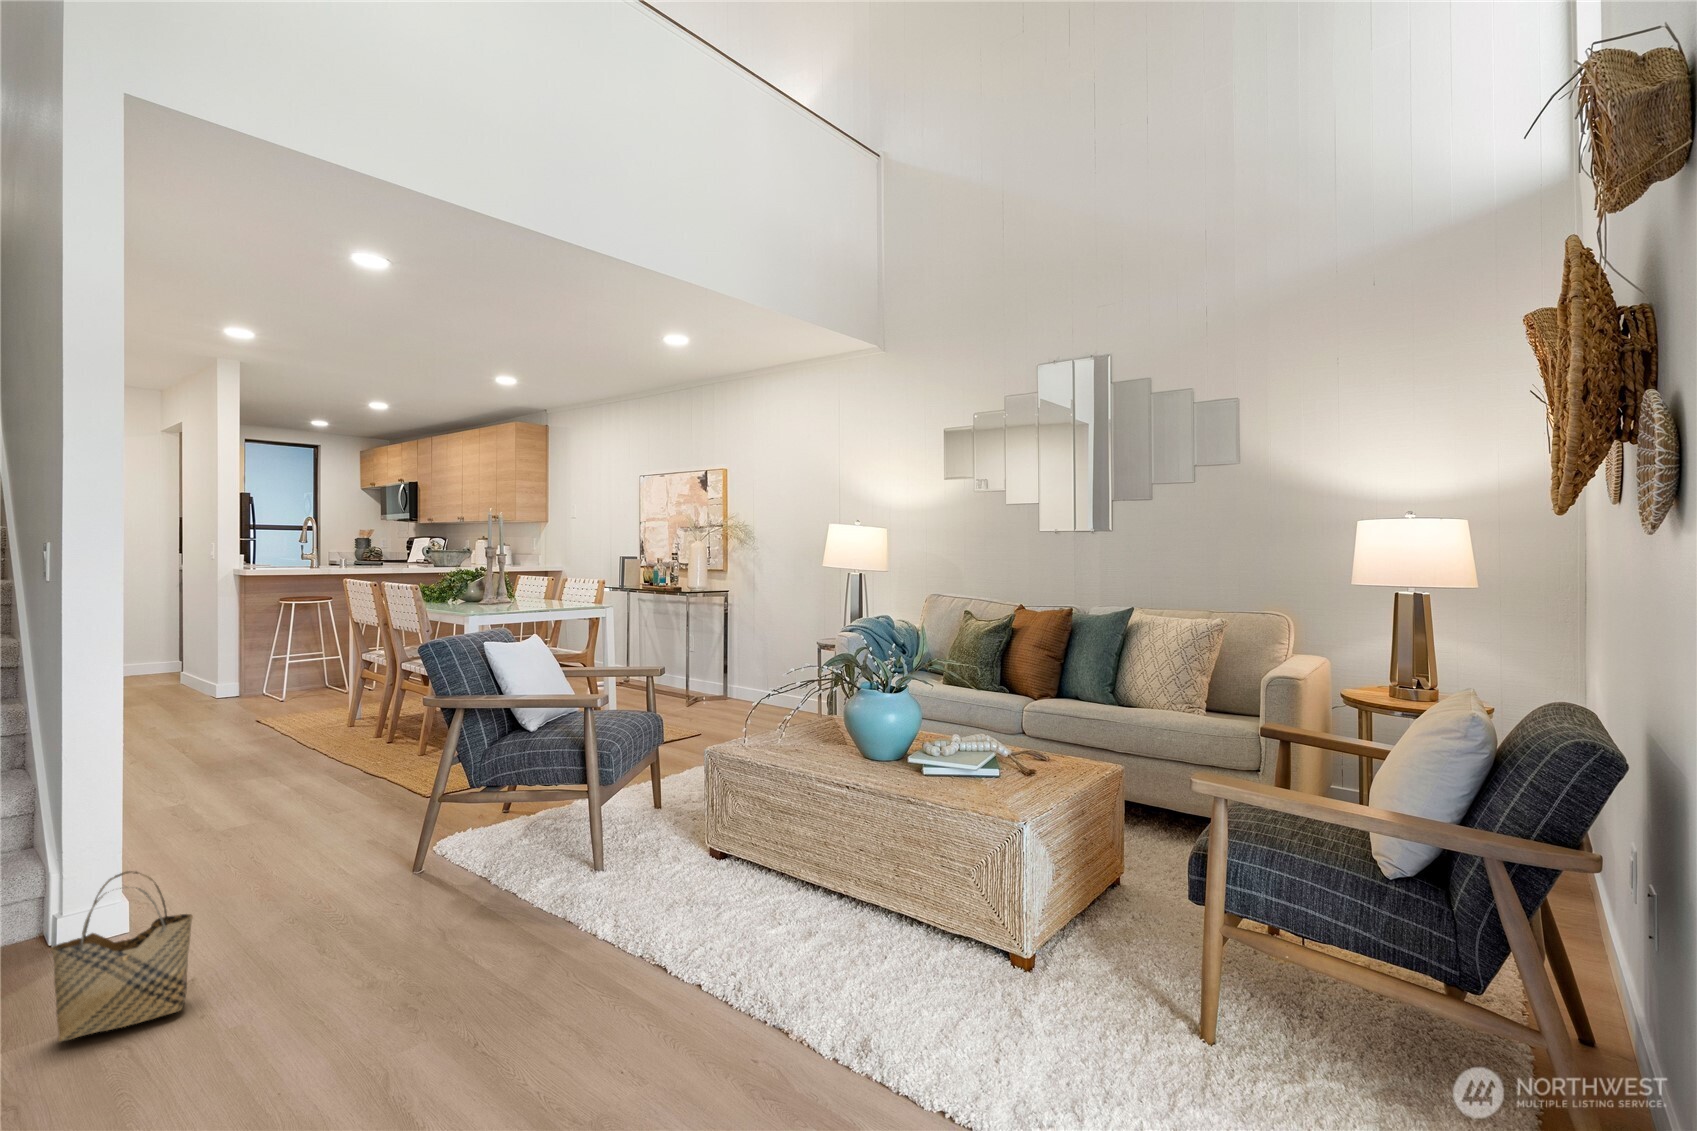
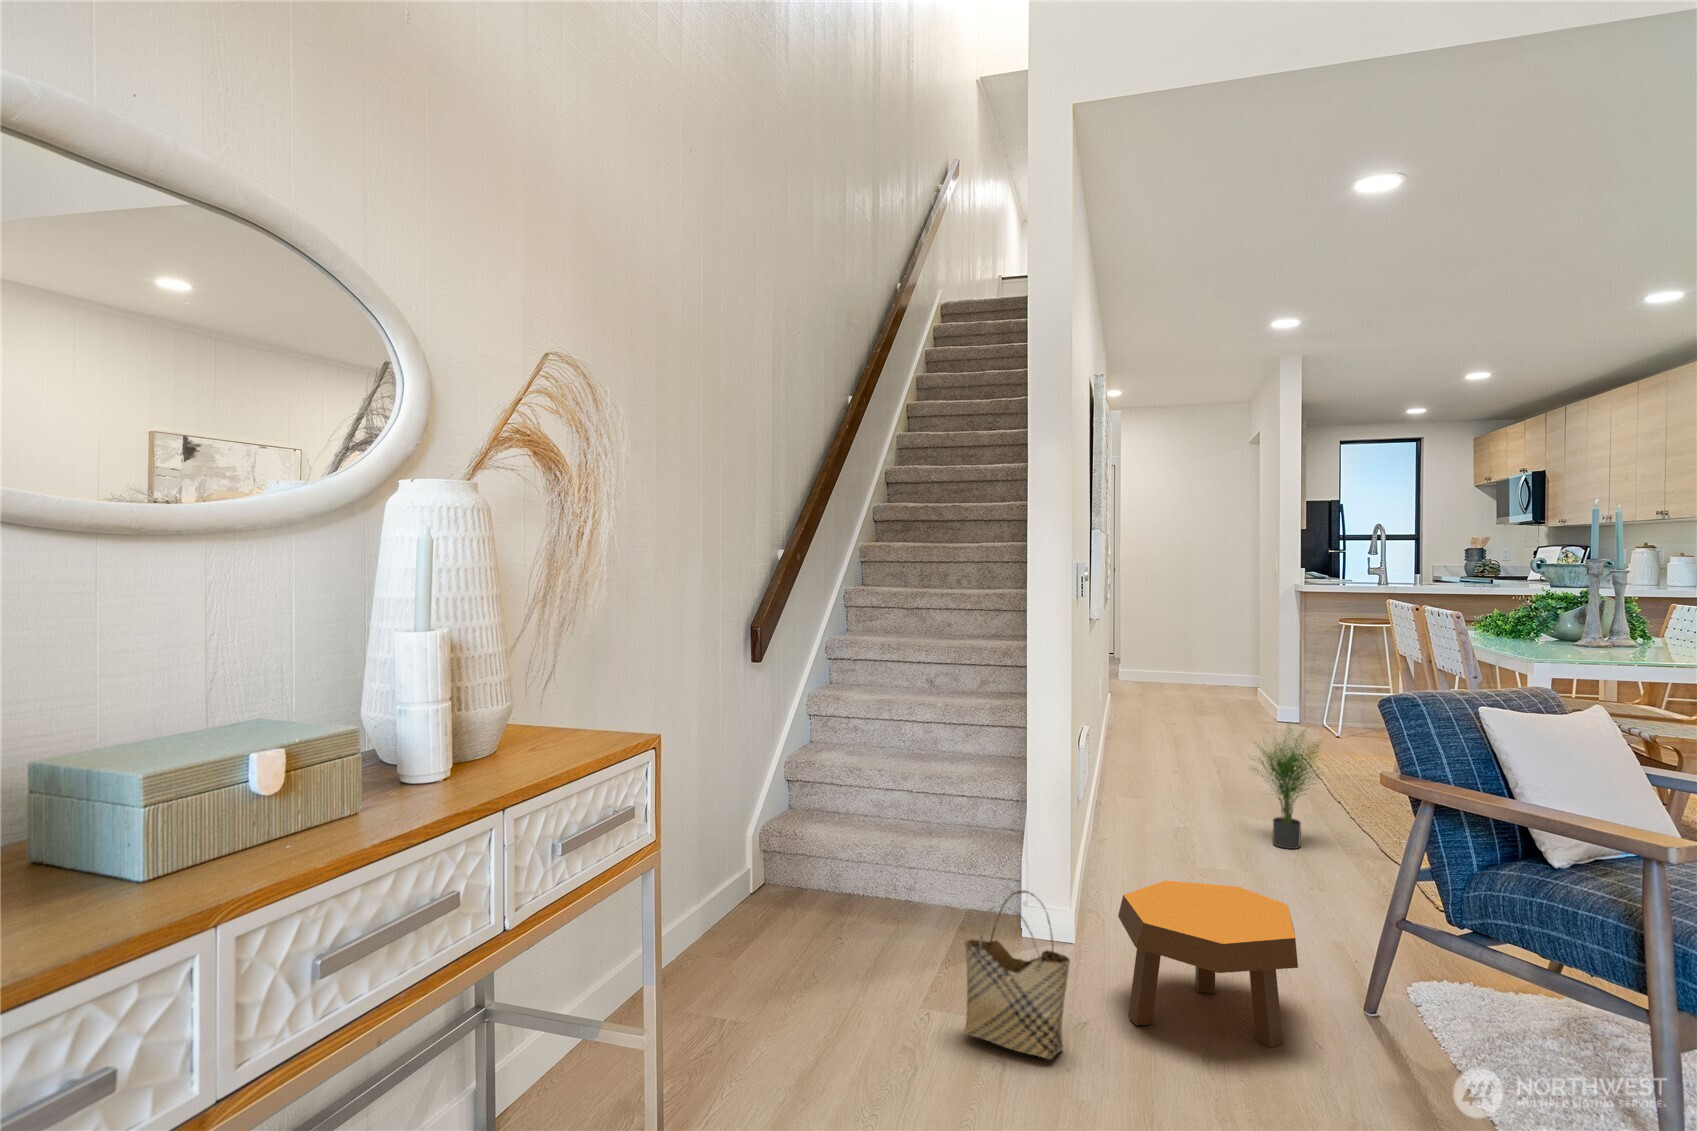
potted plant: none [240,684,324,793] -> present [1257,727,1319,849]
footstool: none [207,812,386,953] -> present [1118,880,1298,1048]

